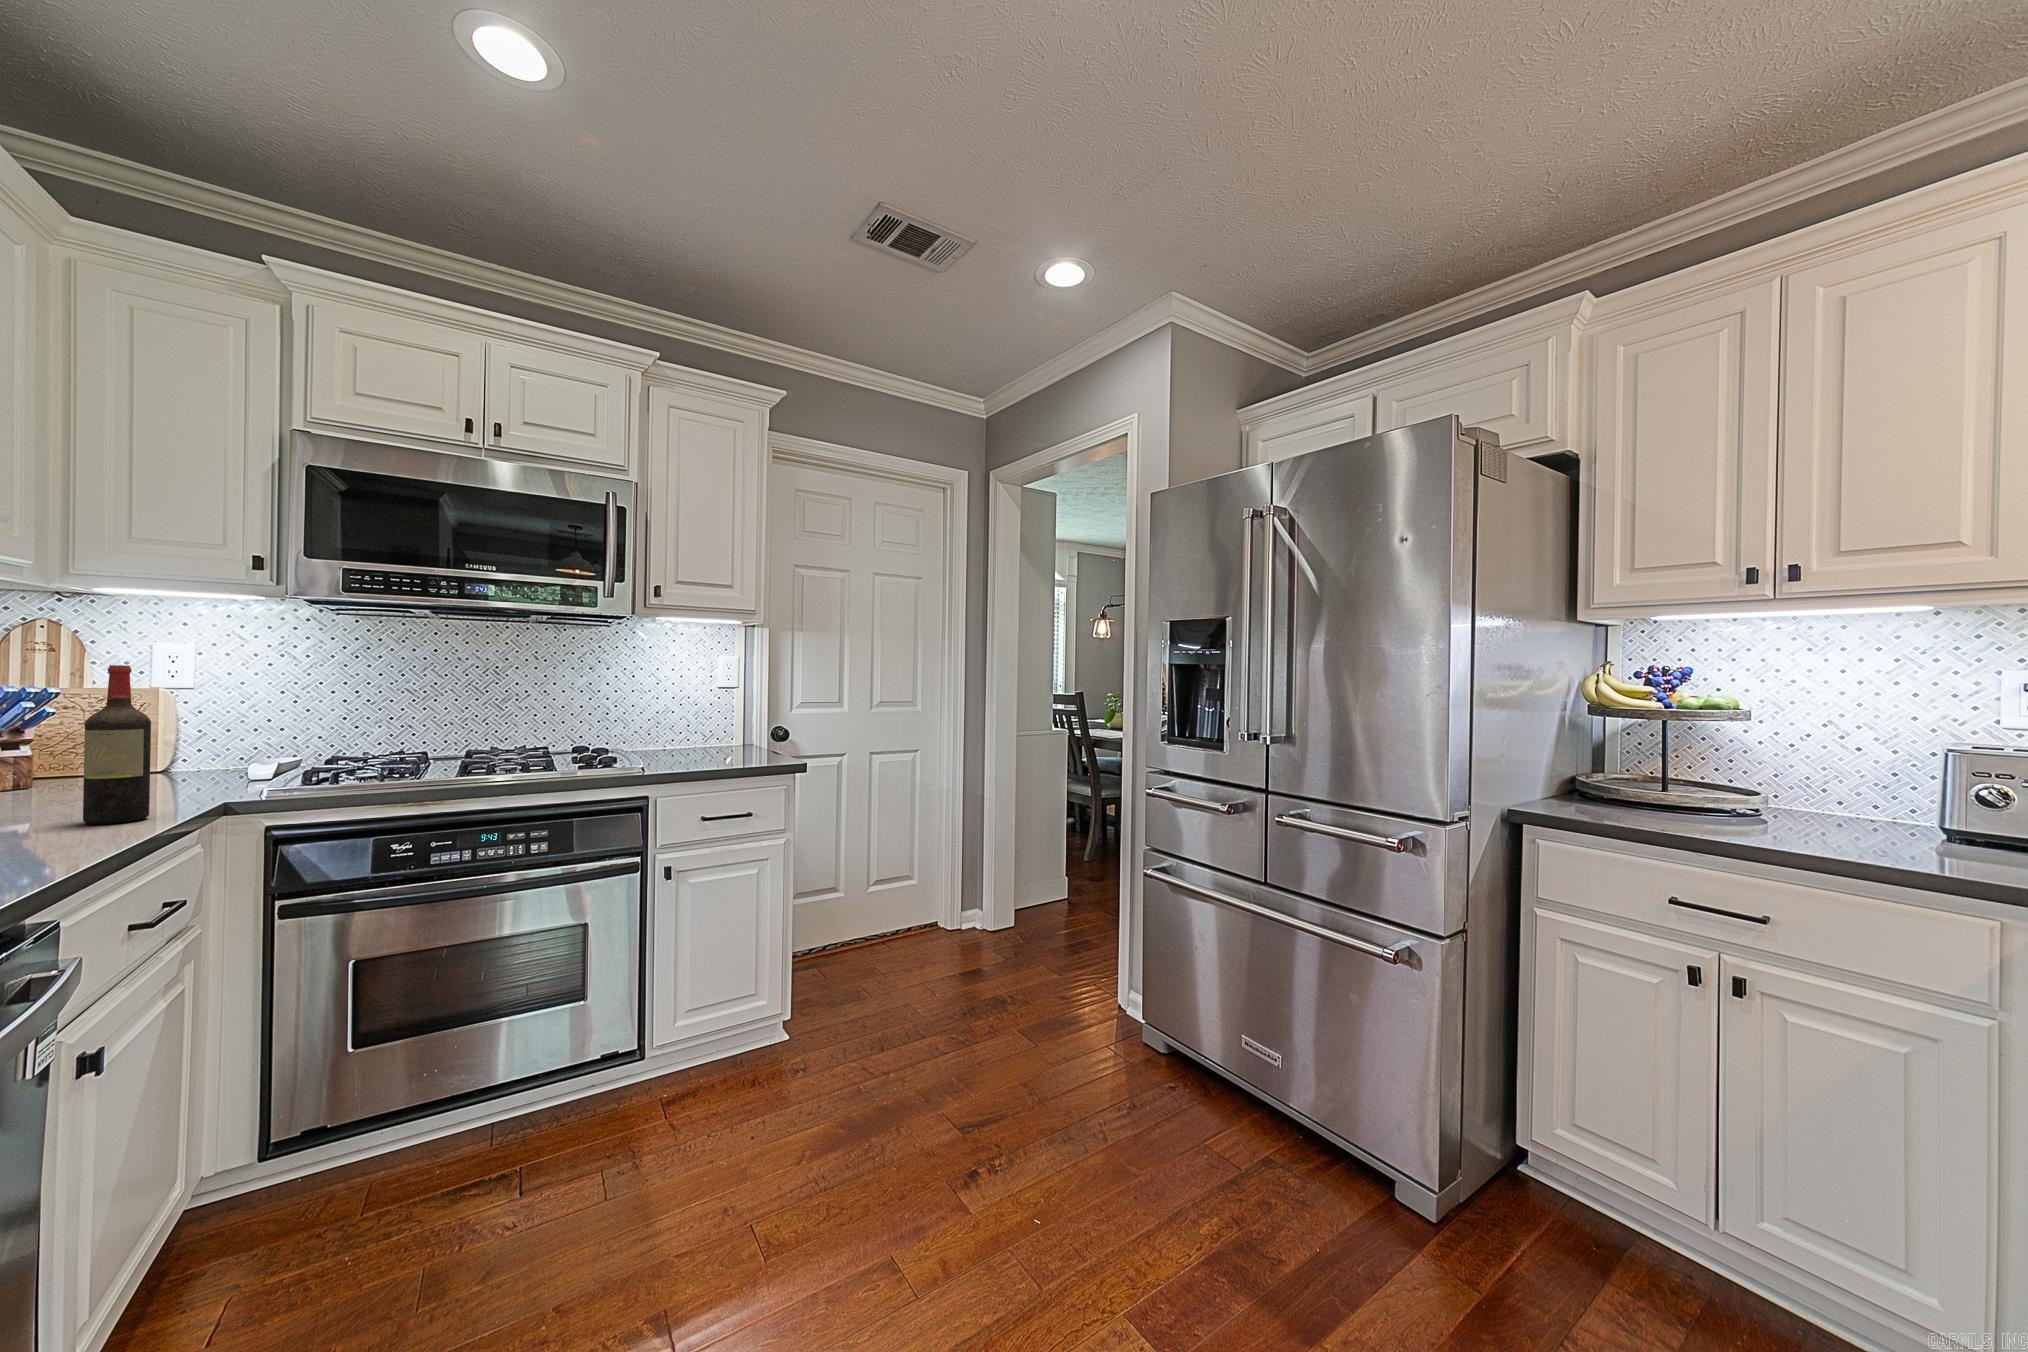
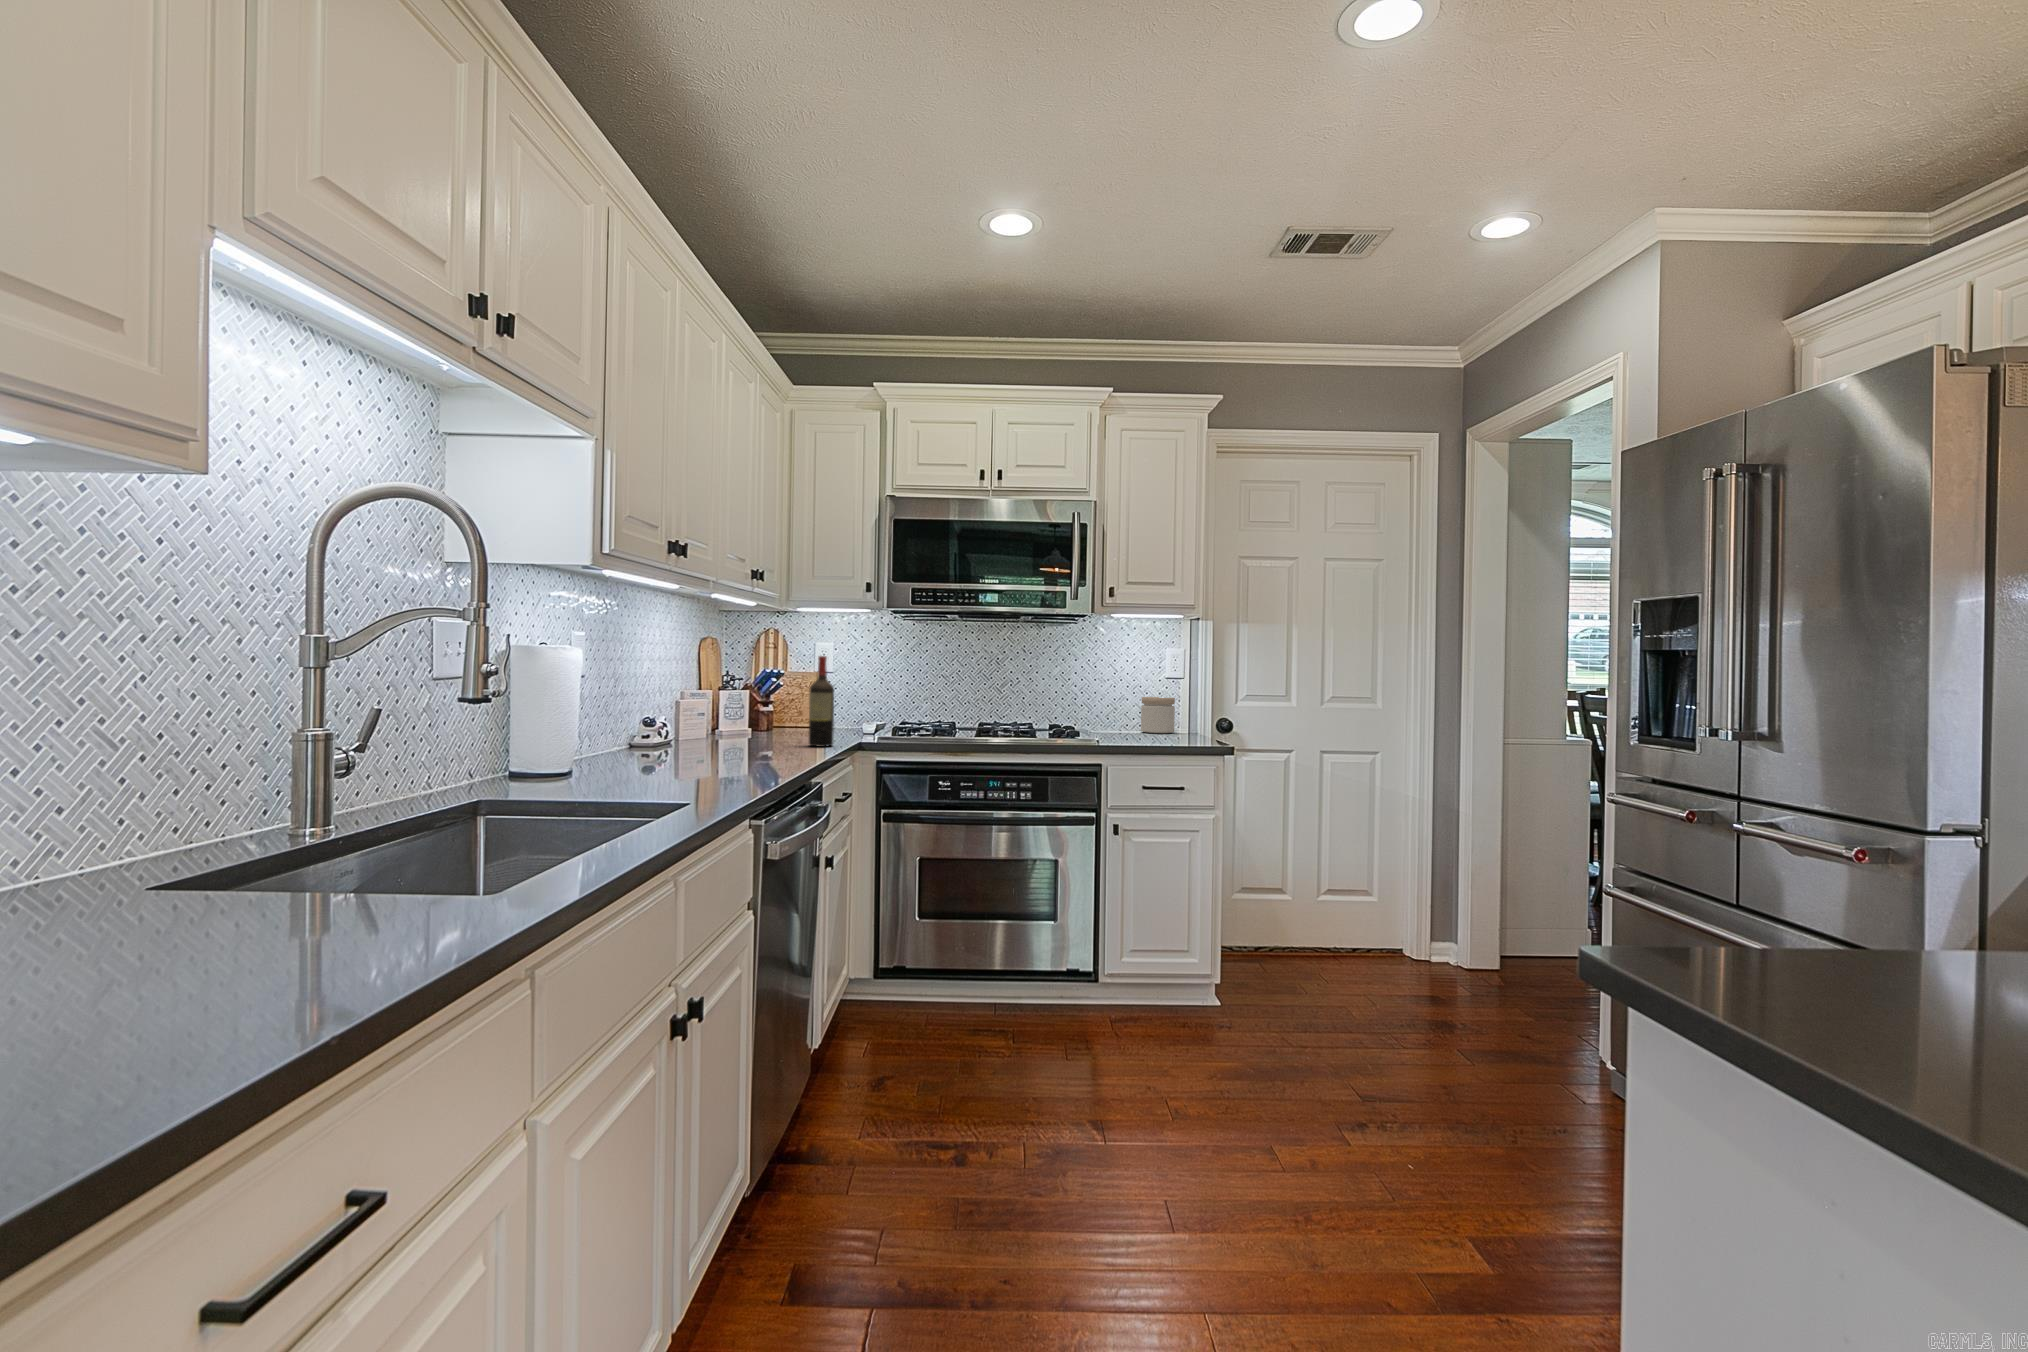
jar: none [689,709,728,749] -> present [1141,697,1175,733]

